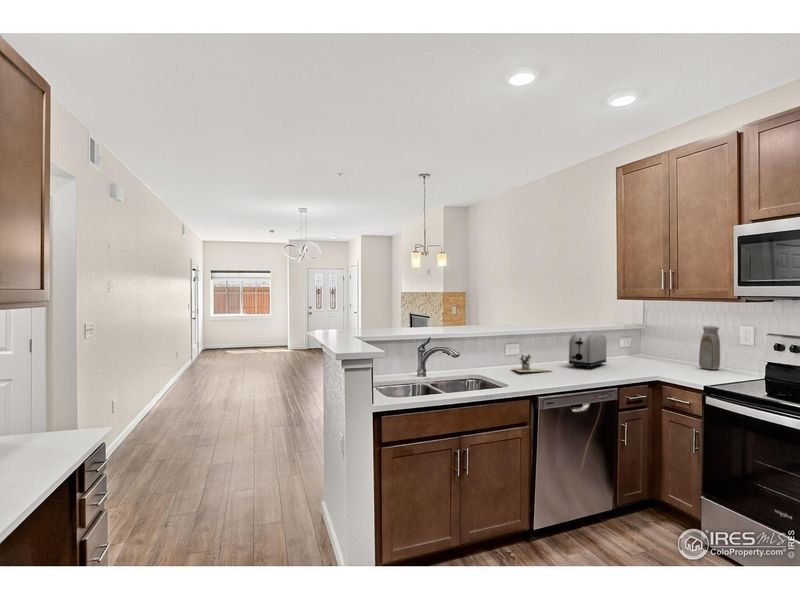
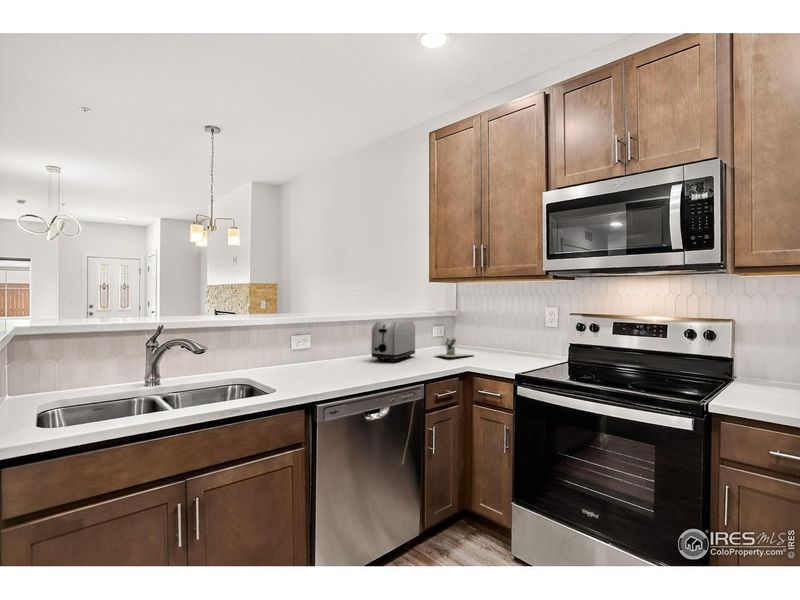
vase: present [699,326,720,369] -> none [509,309,528,356]
potted plant: present [512,354,549,372] -> present [439,339,468,357]

